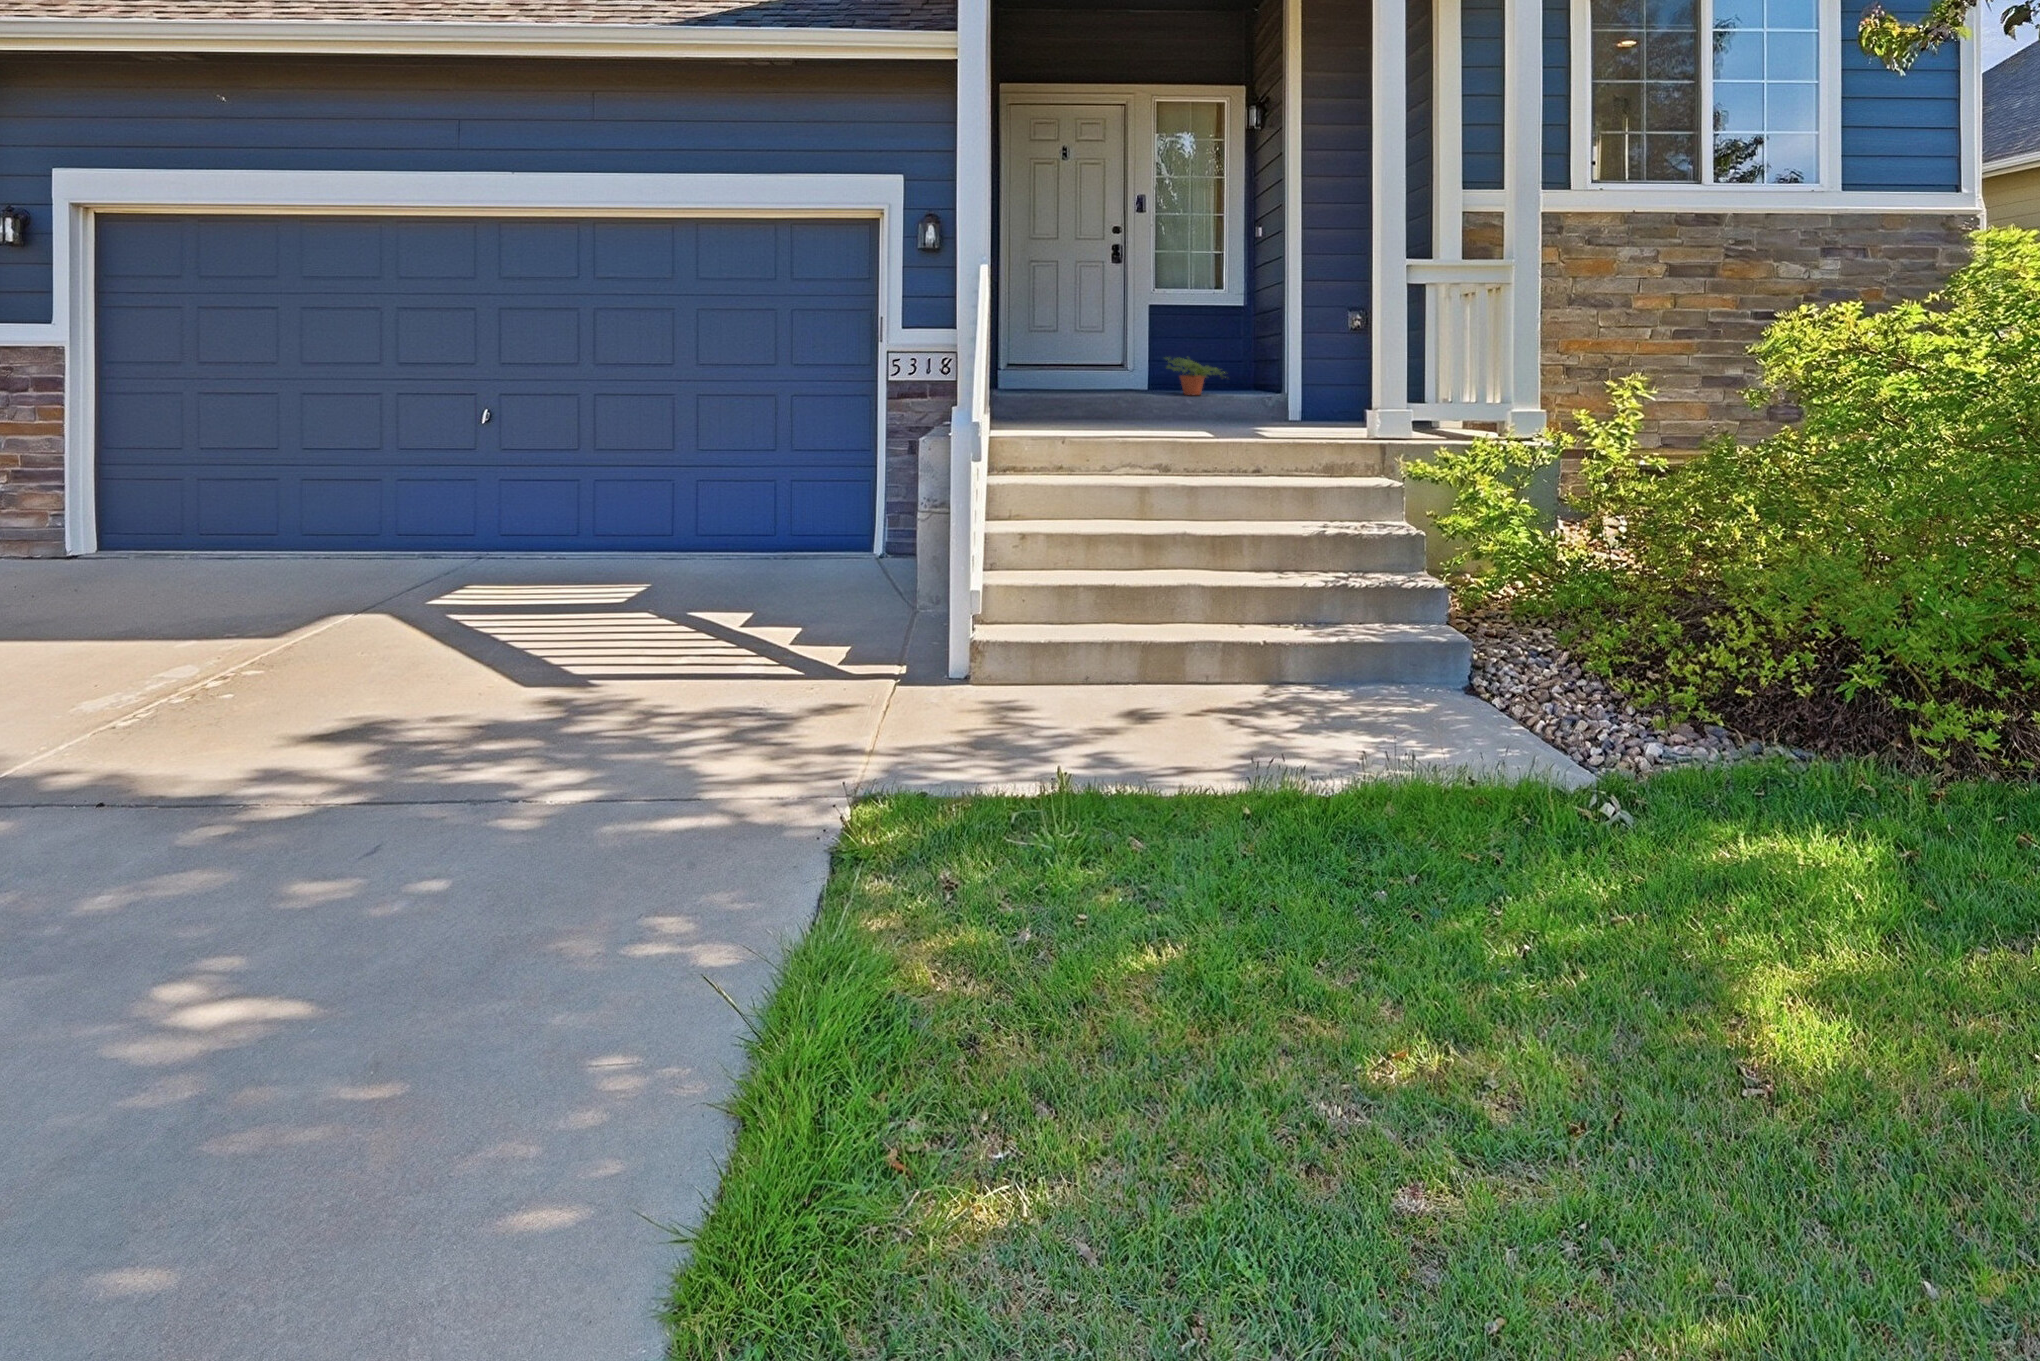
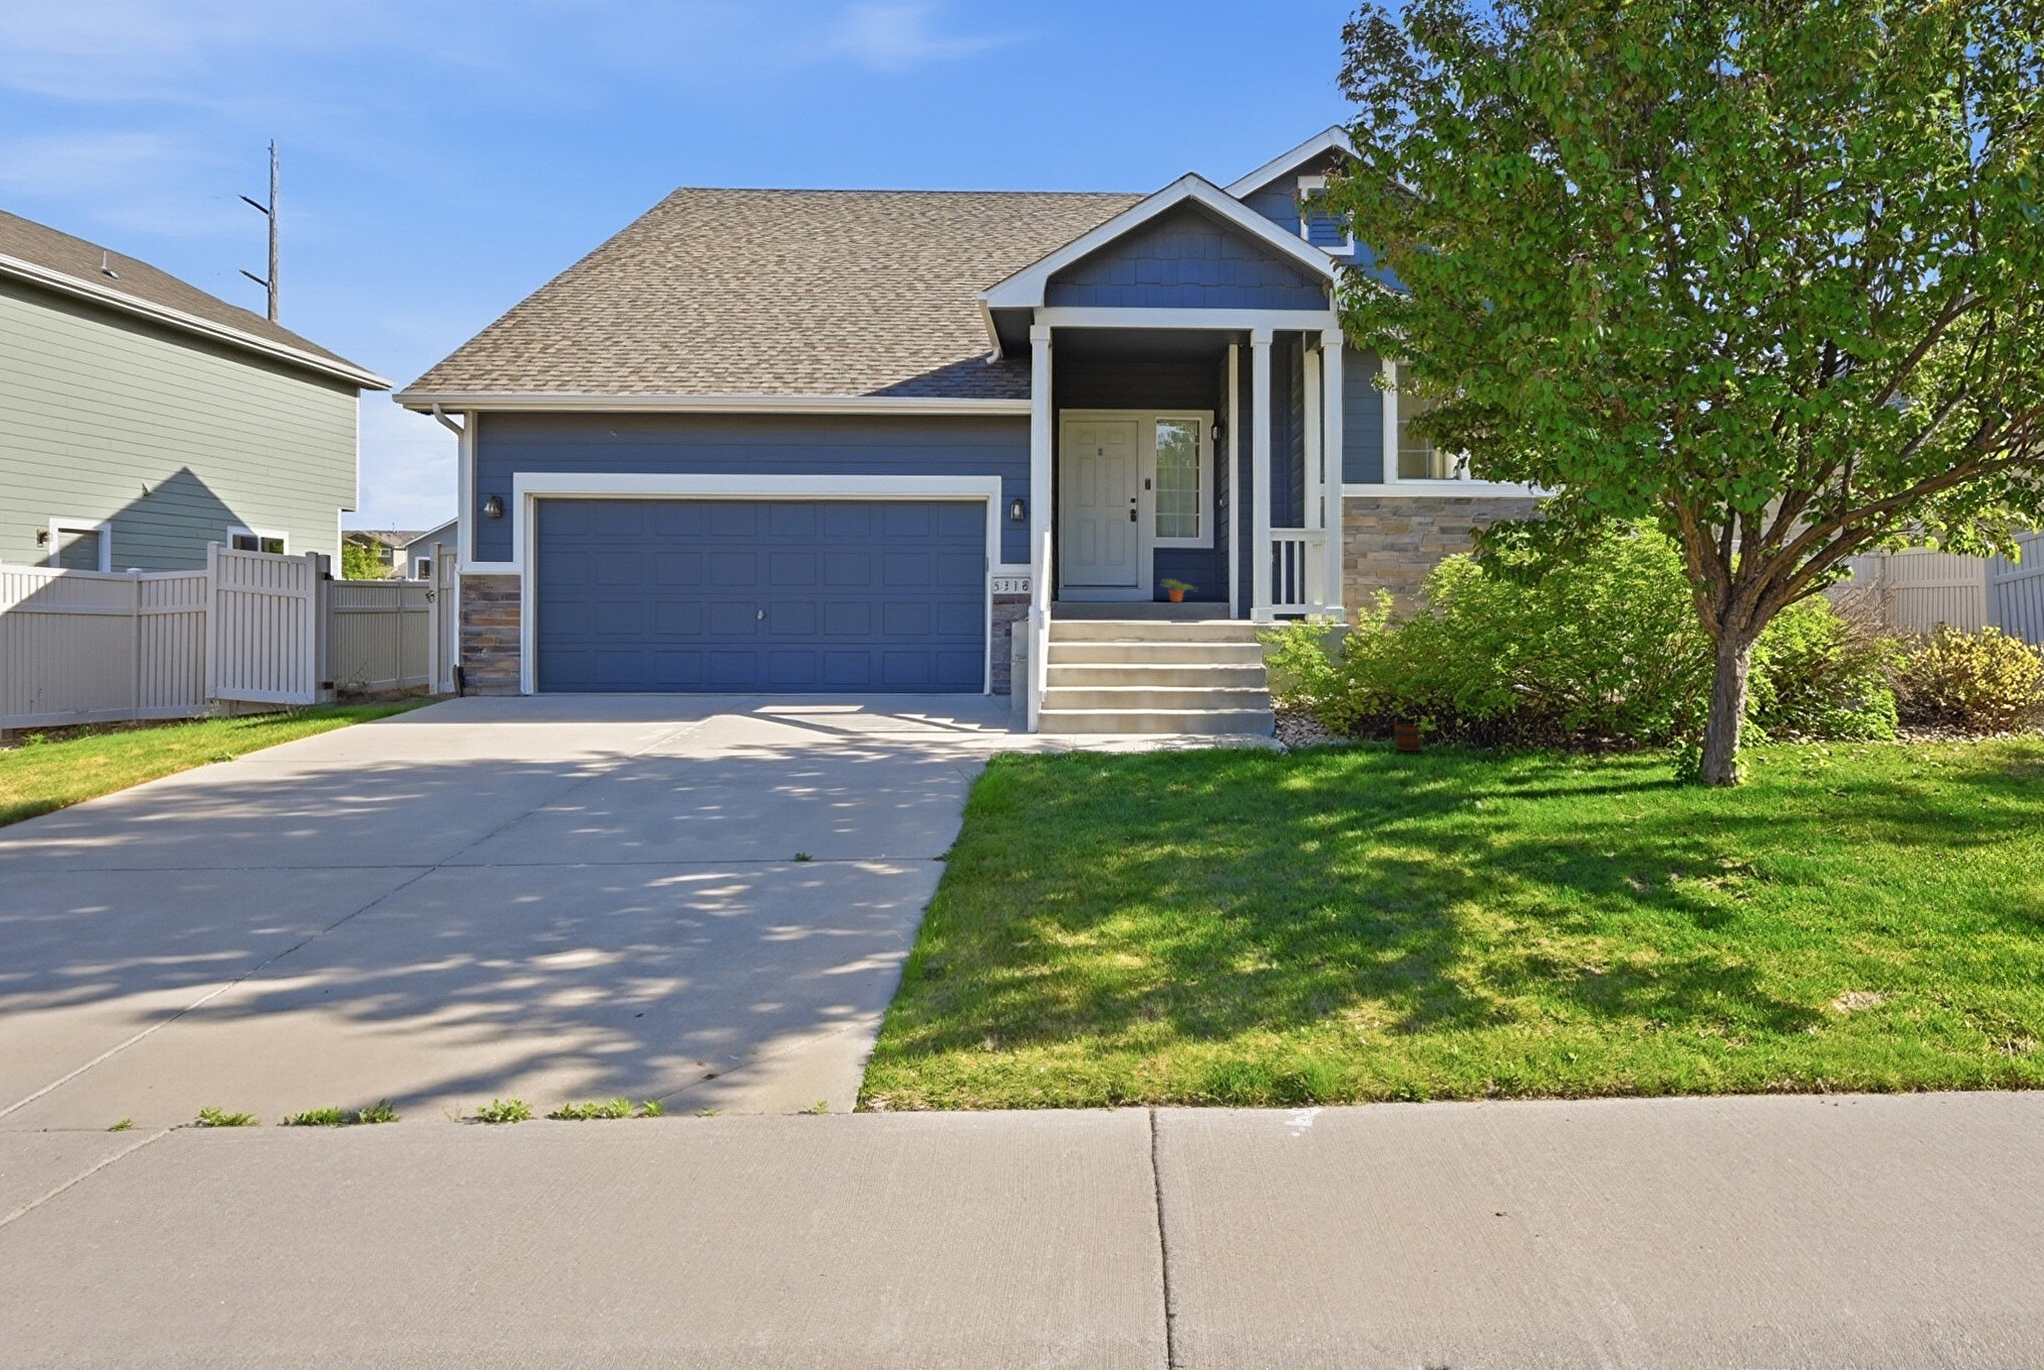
wooden bucket: none [1816,644,1897,760] -> present [1394,720,1421,751]

